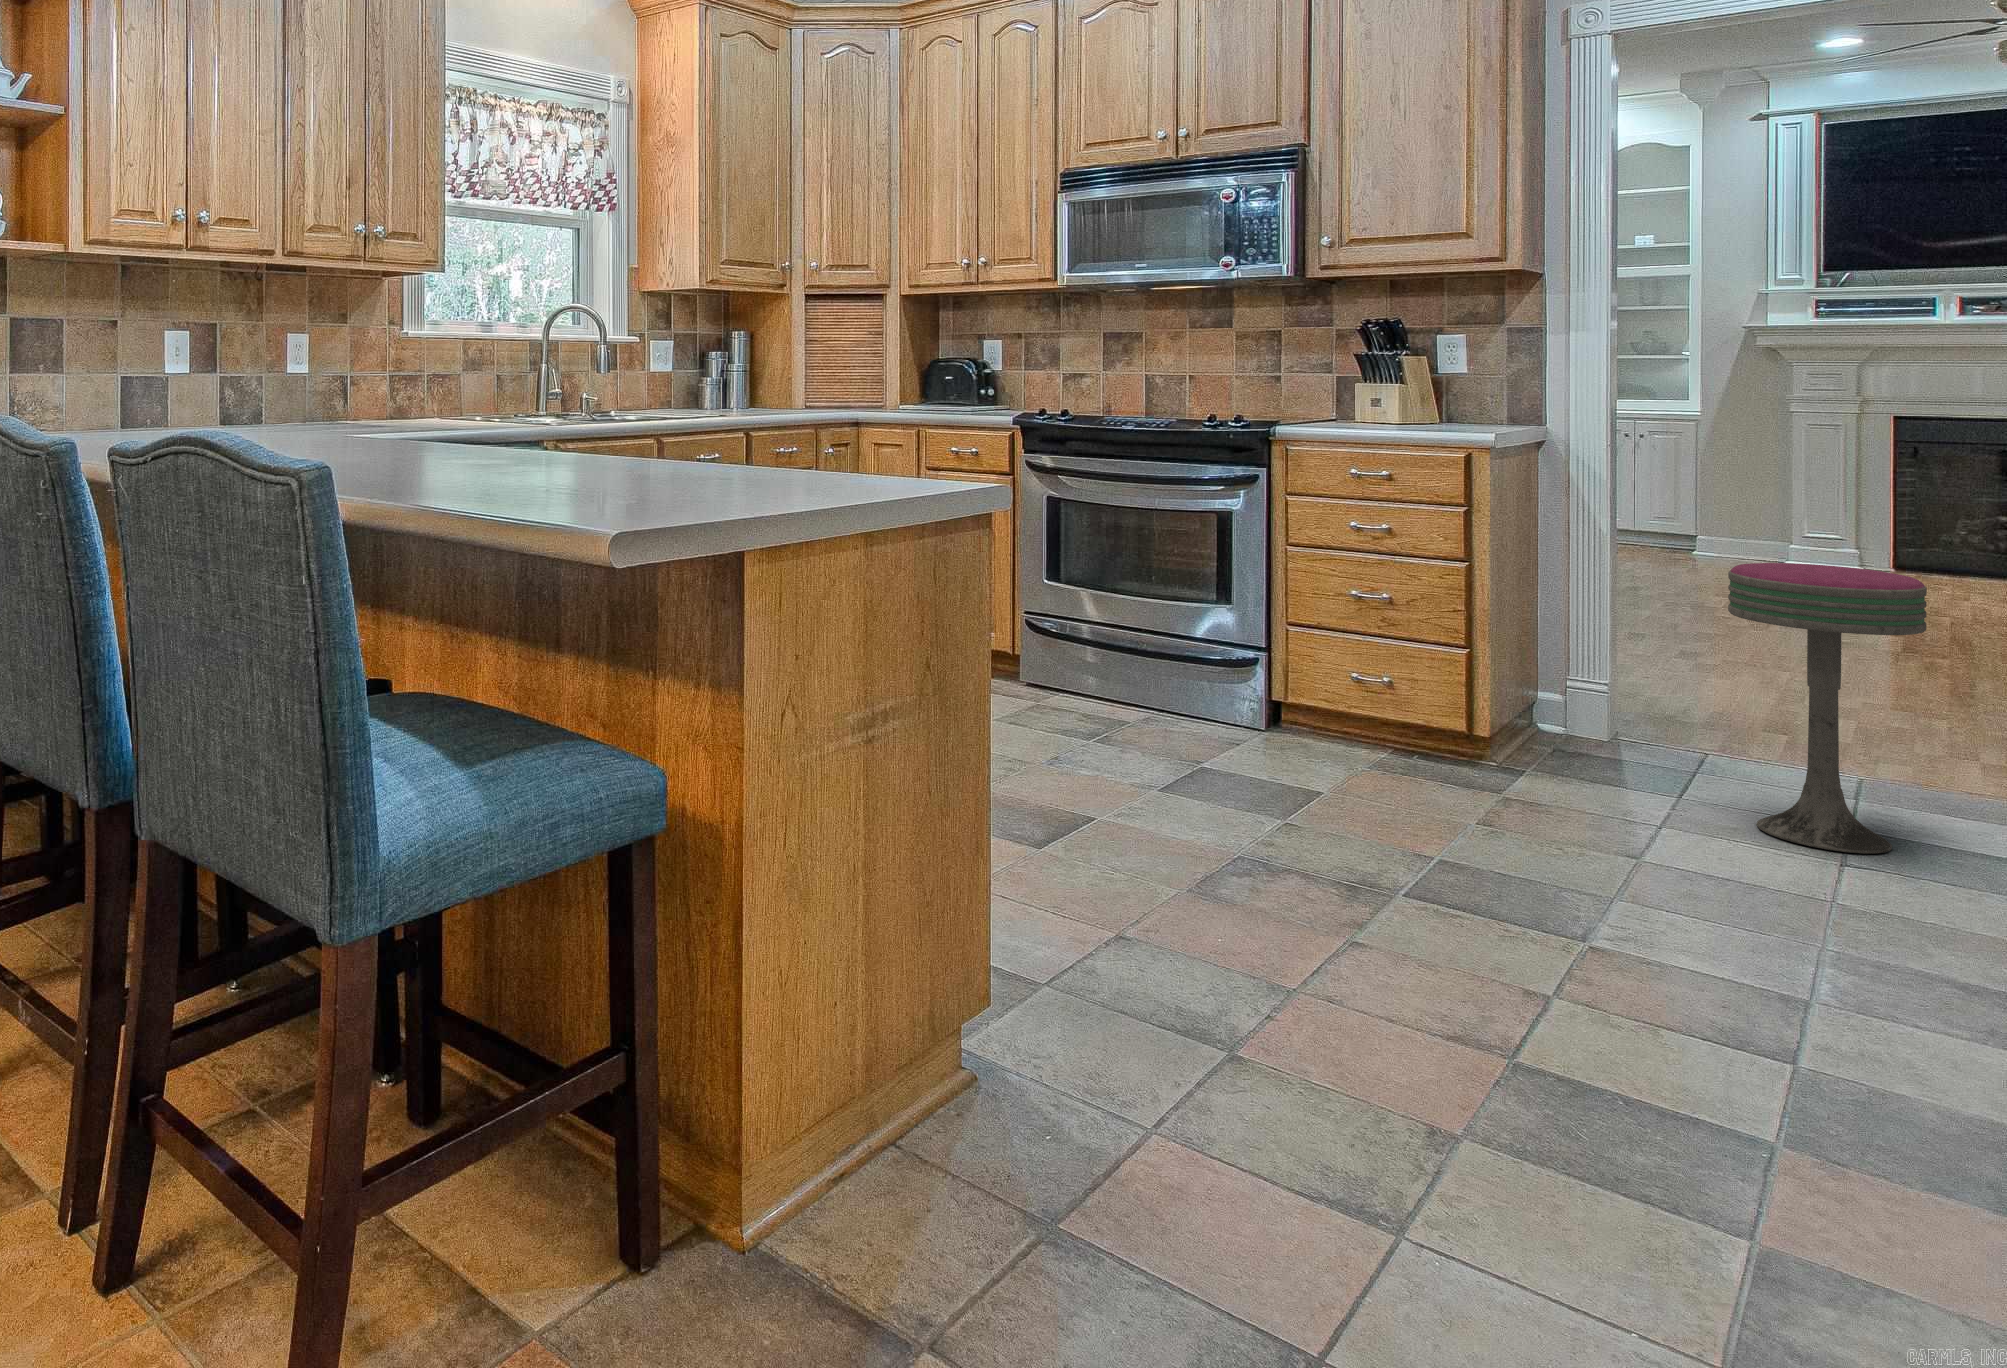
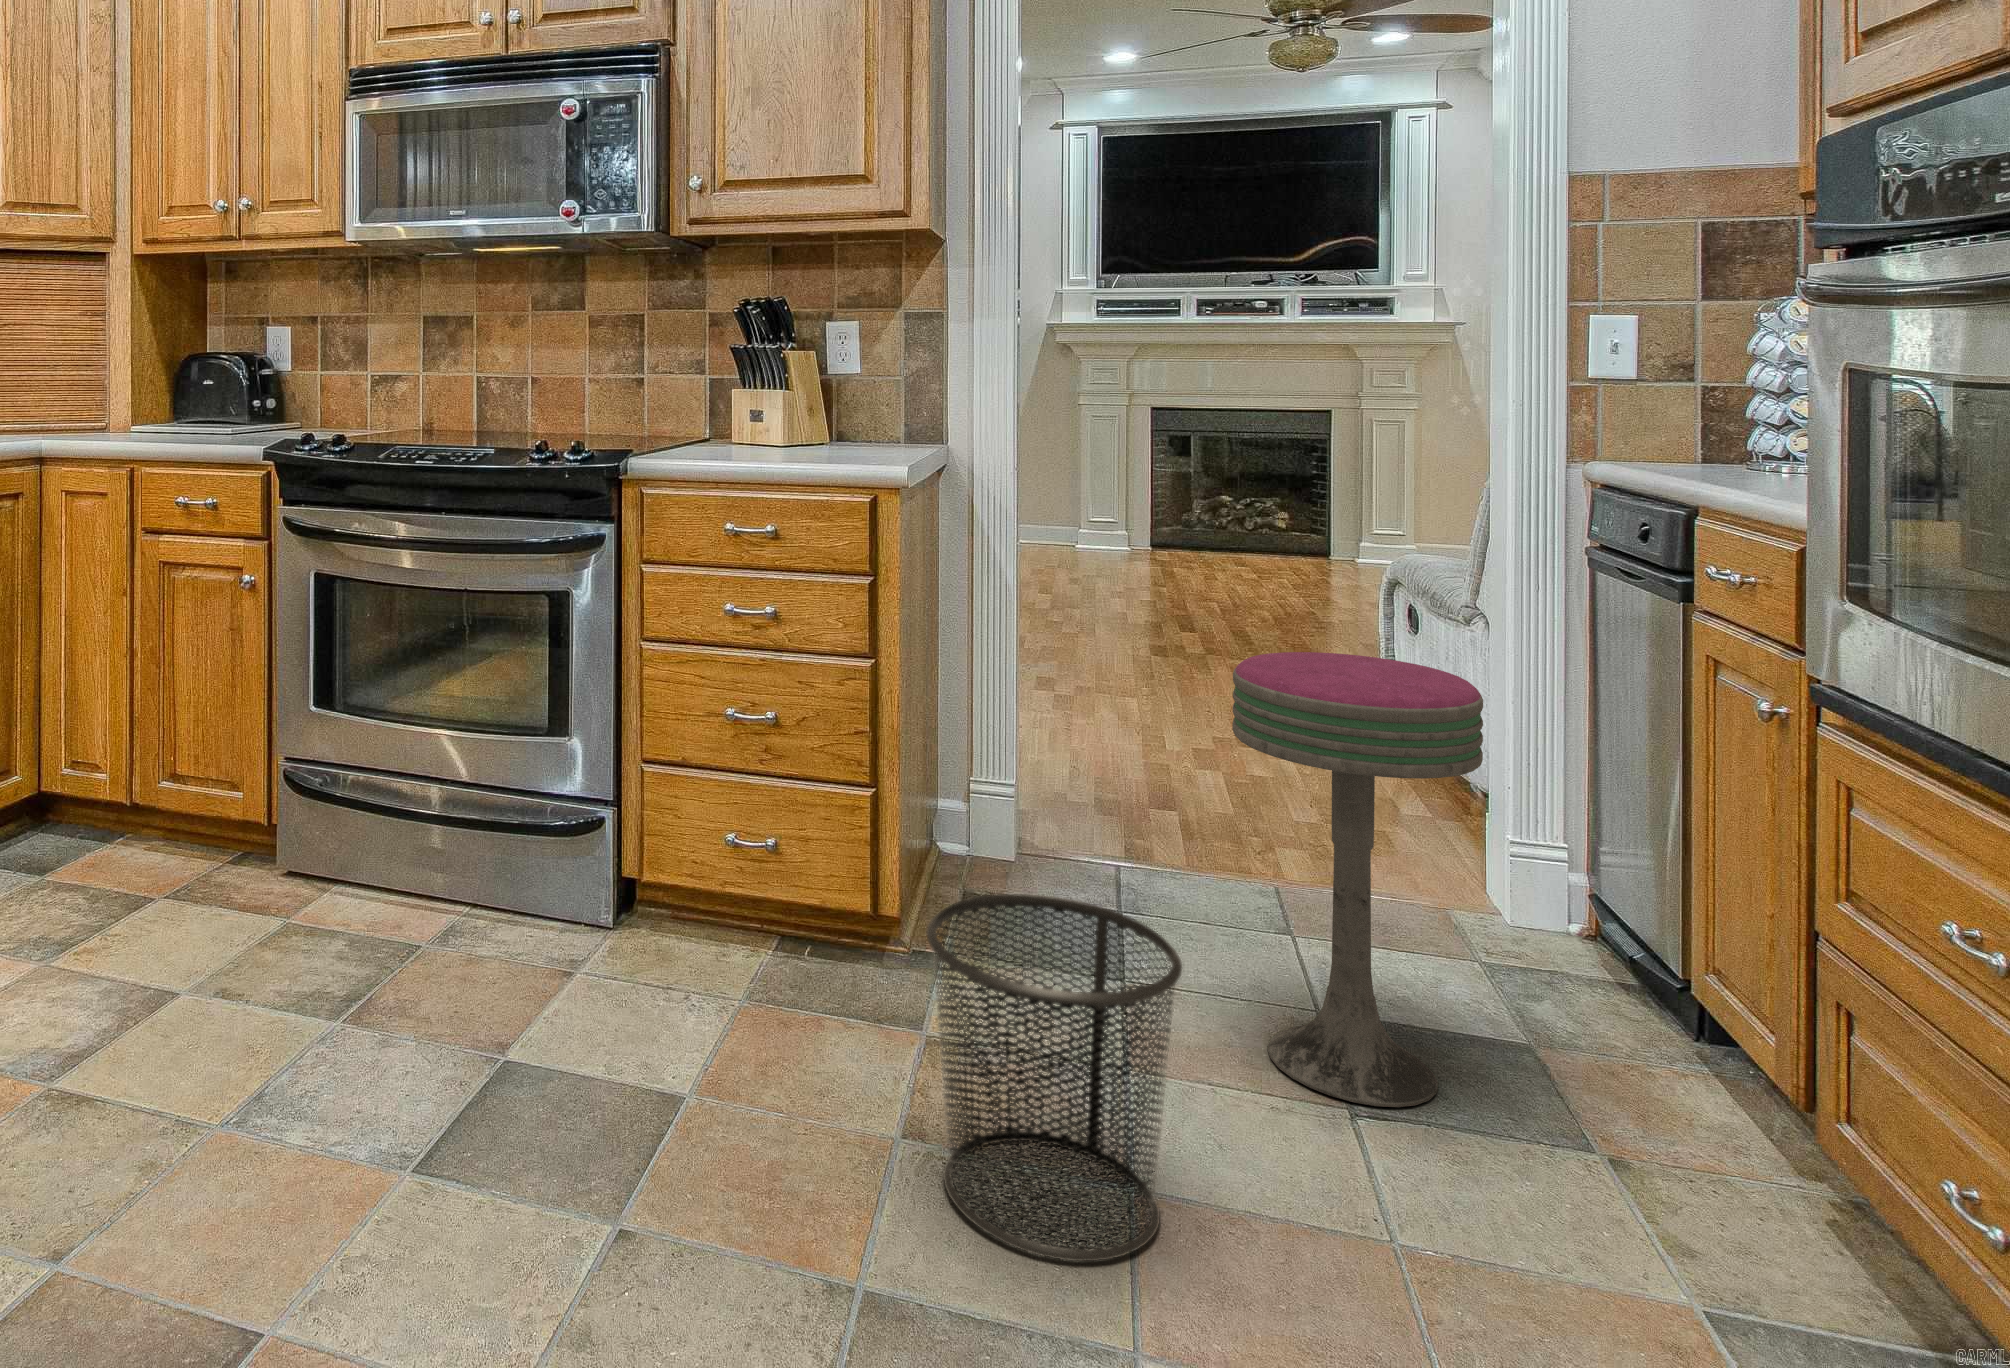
waste bin: none [1468,680,1639,864] -> present [927,894,1182,1261]

